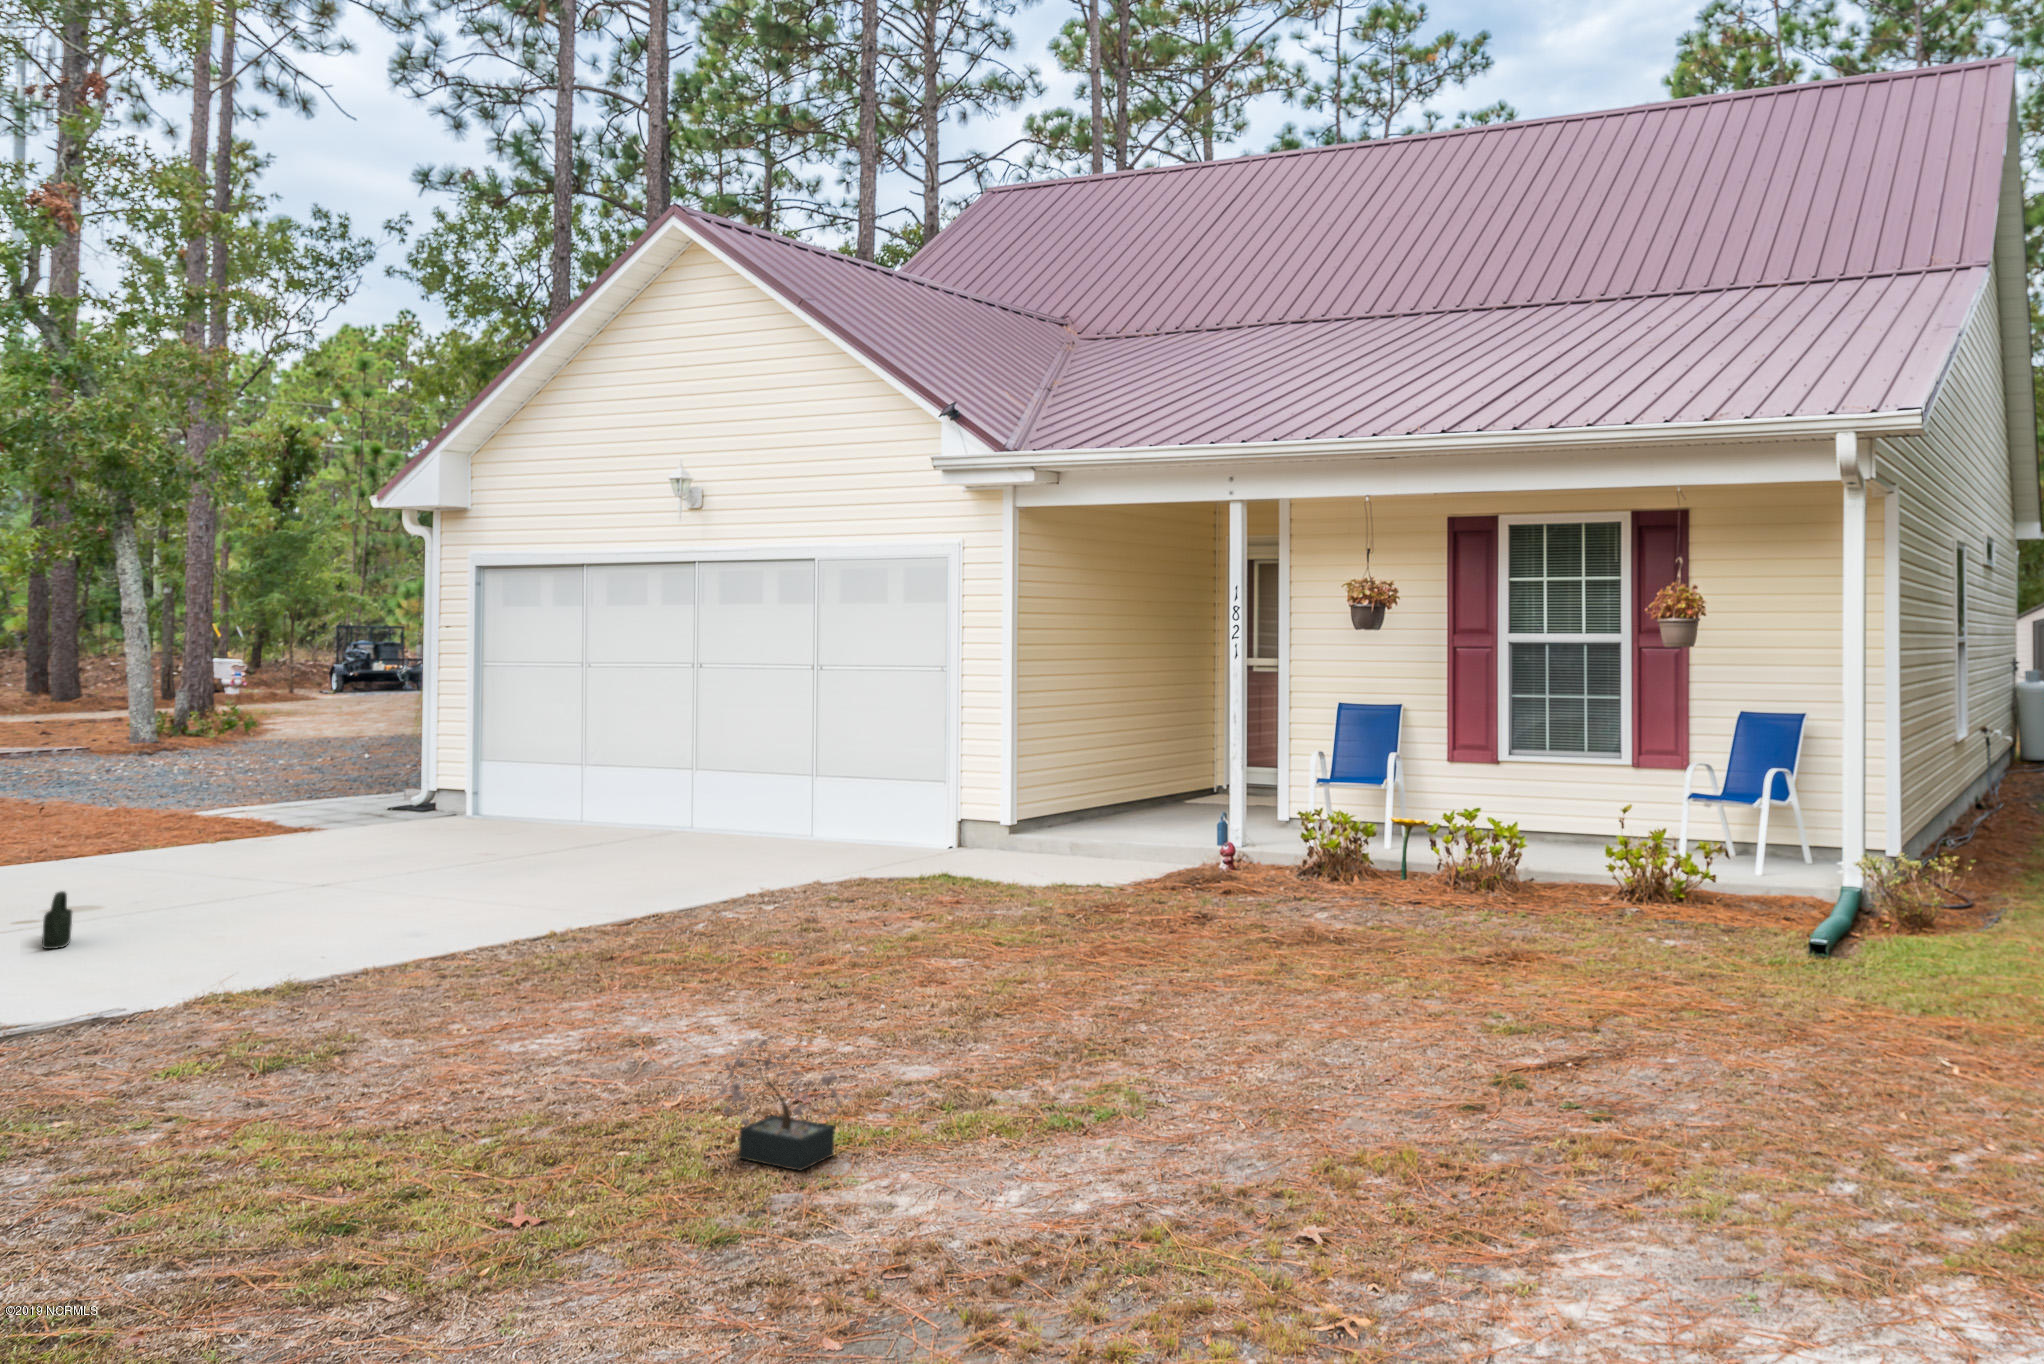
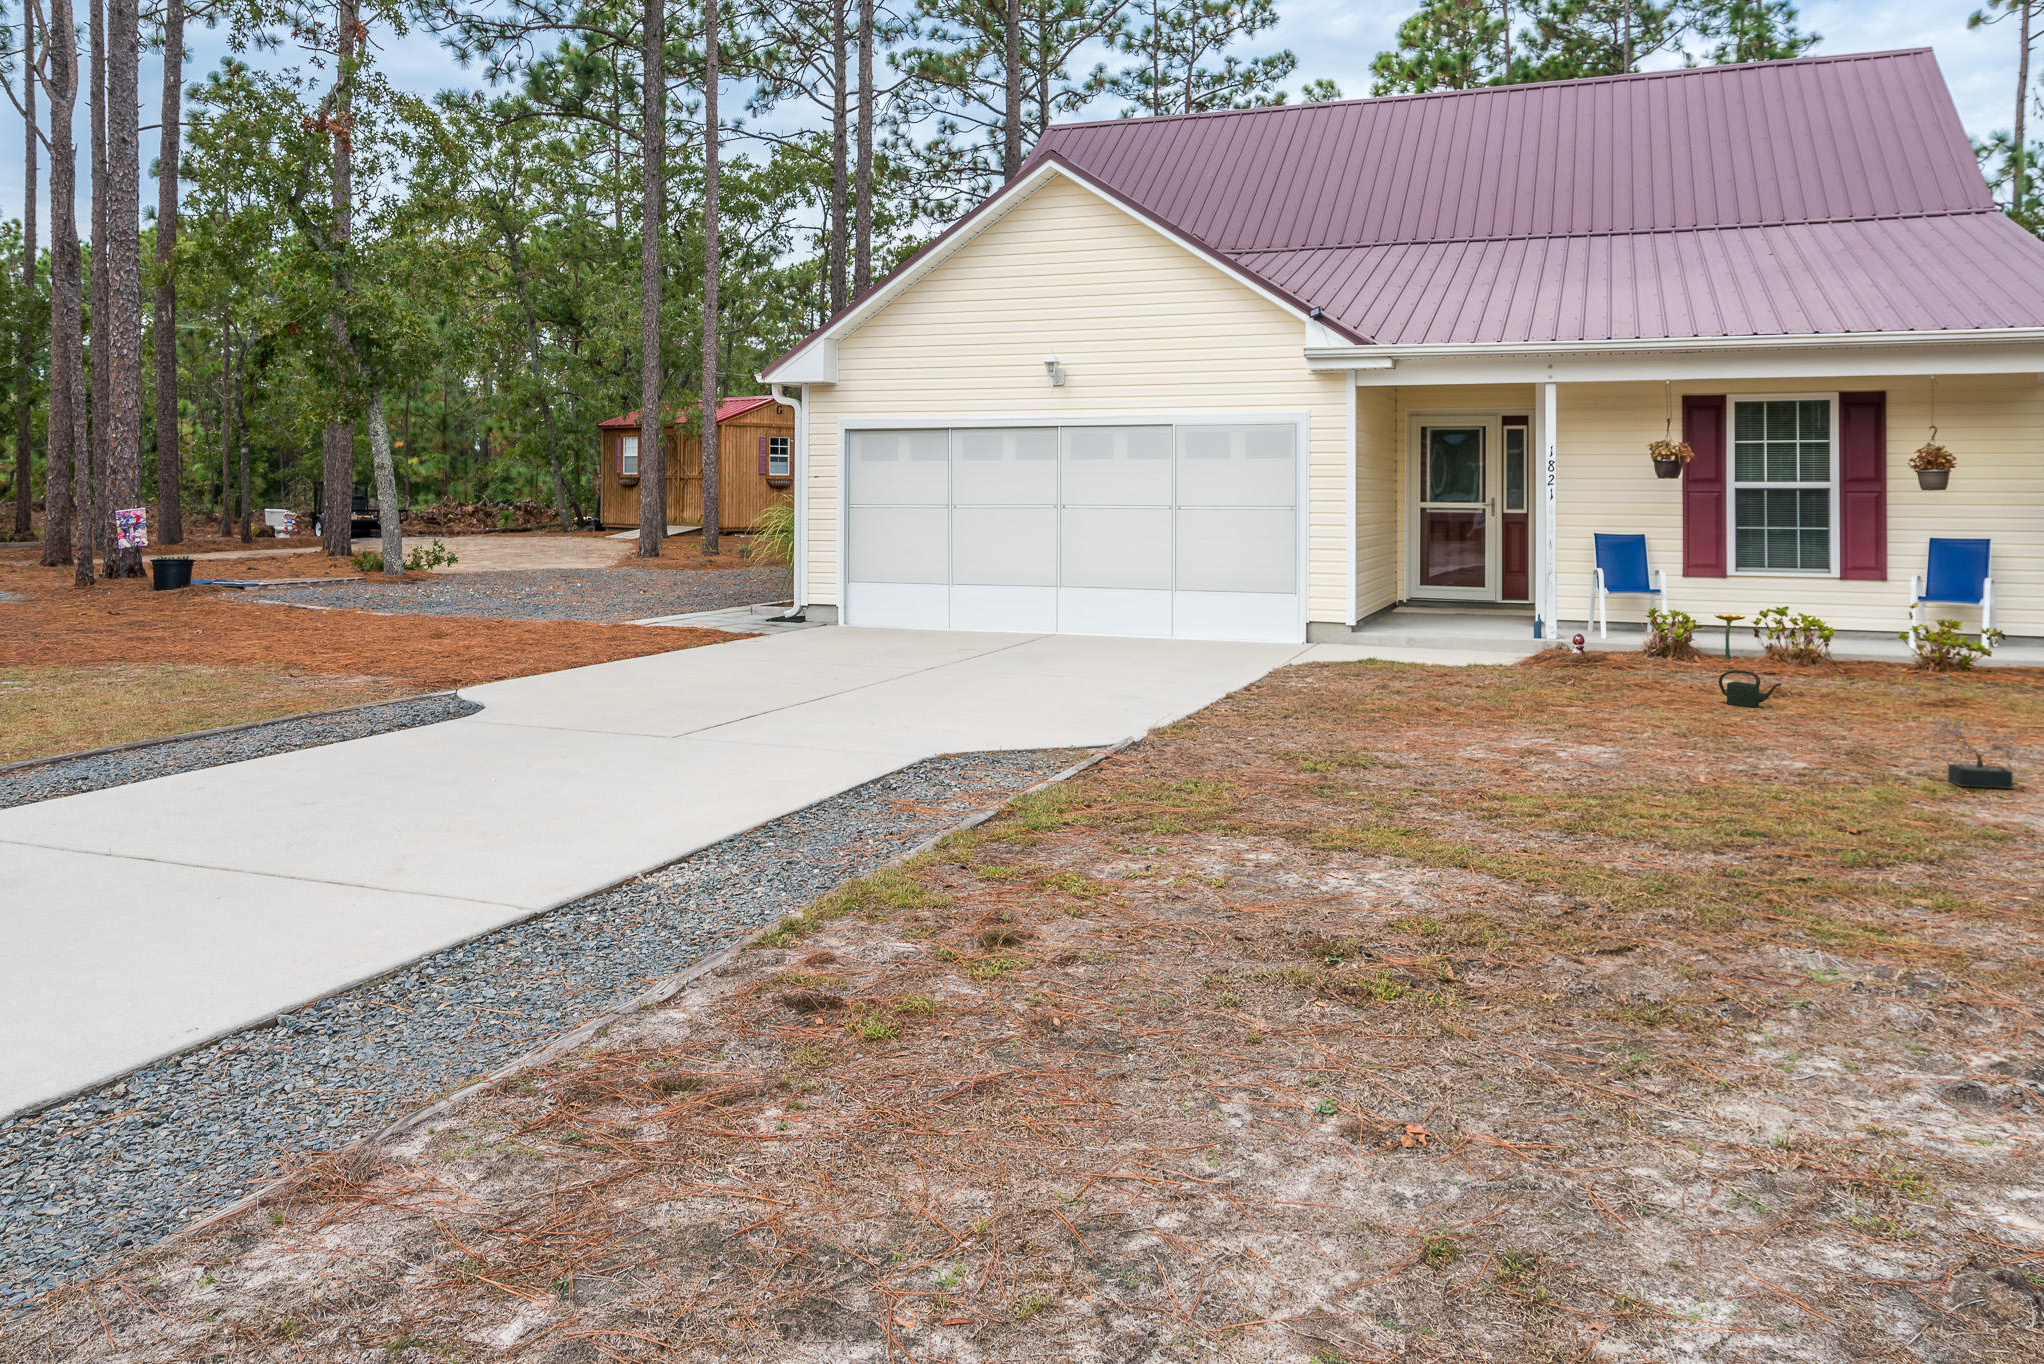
watering can: present [42,891,72,949] -> present [1719,671,1781,707]

